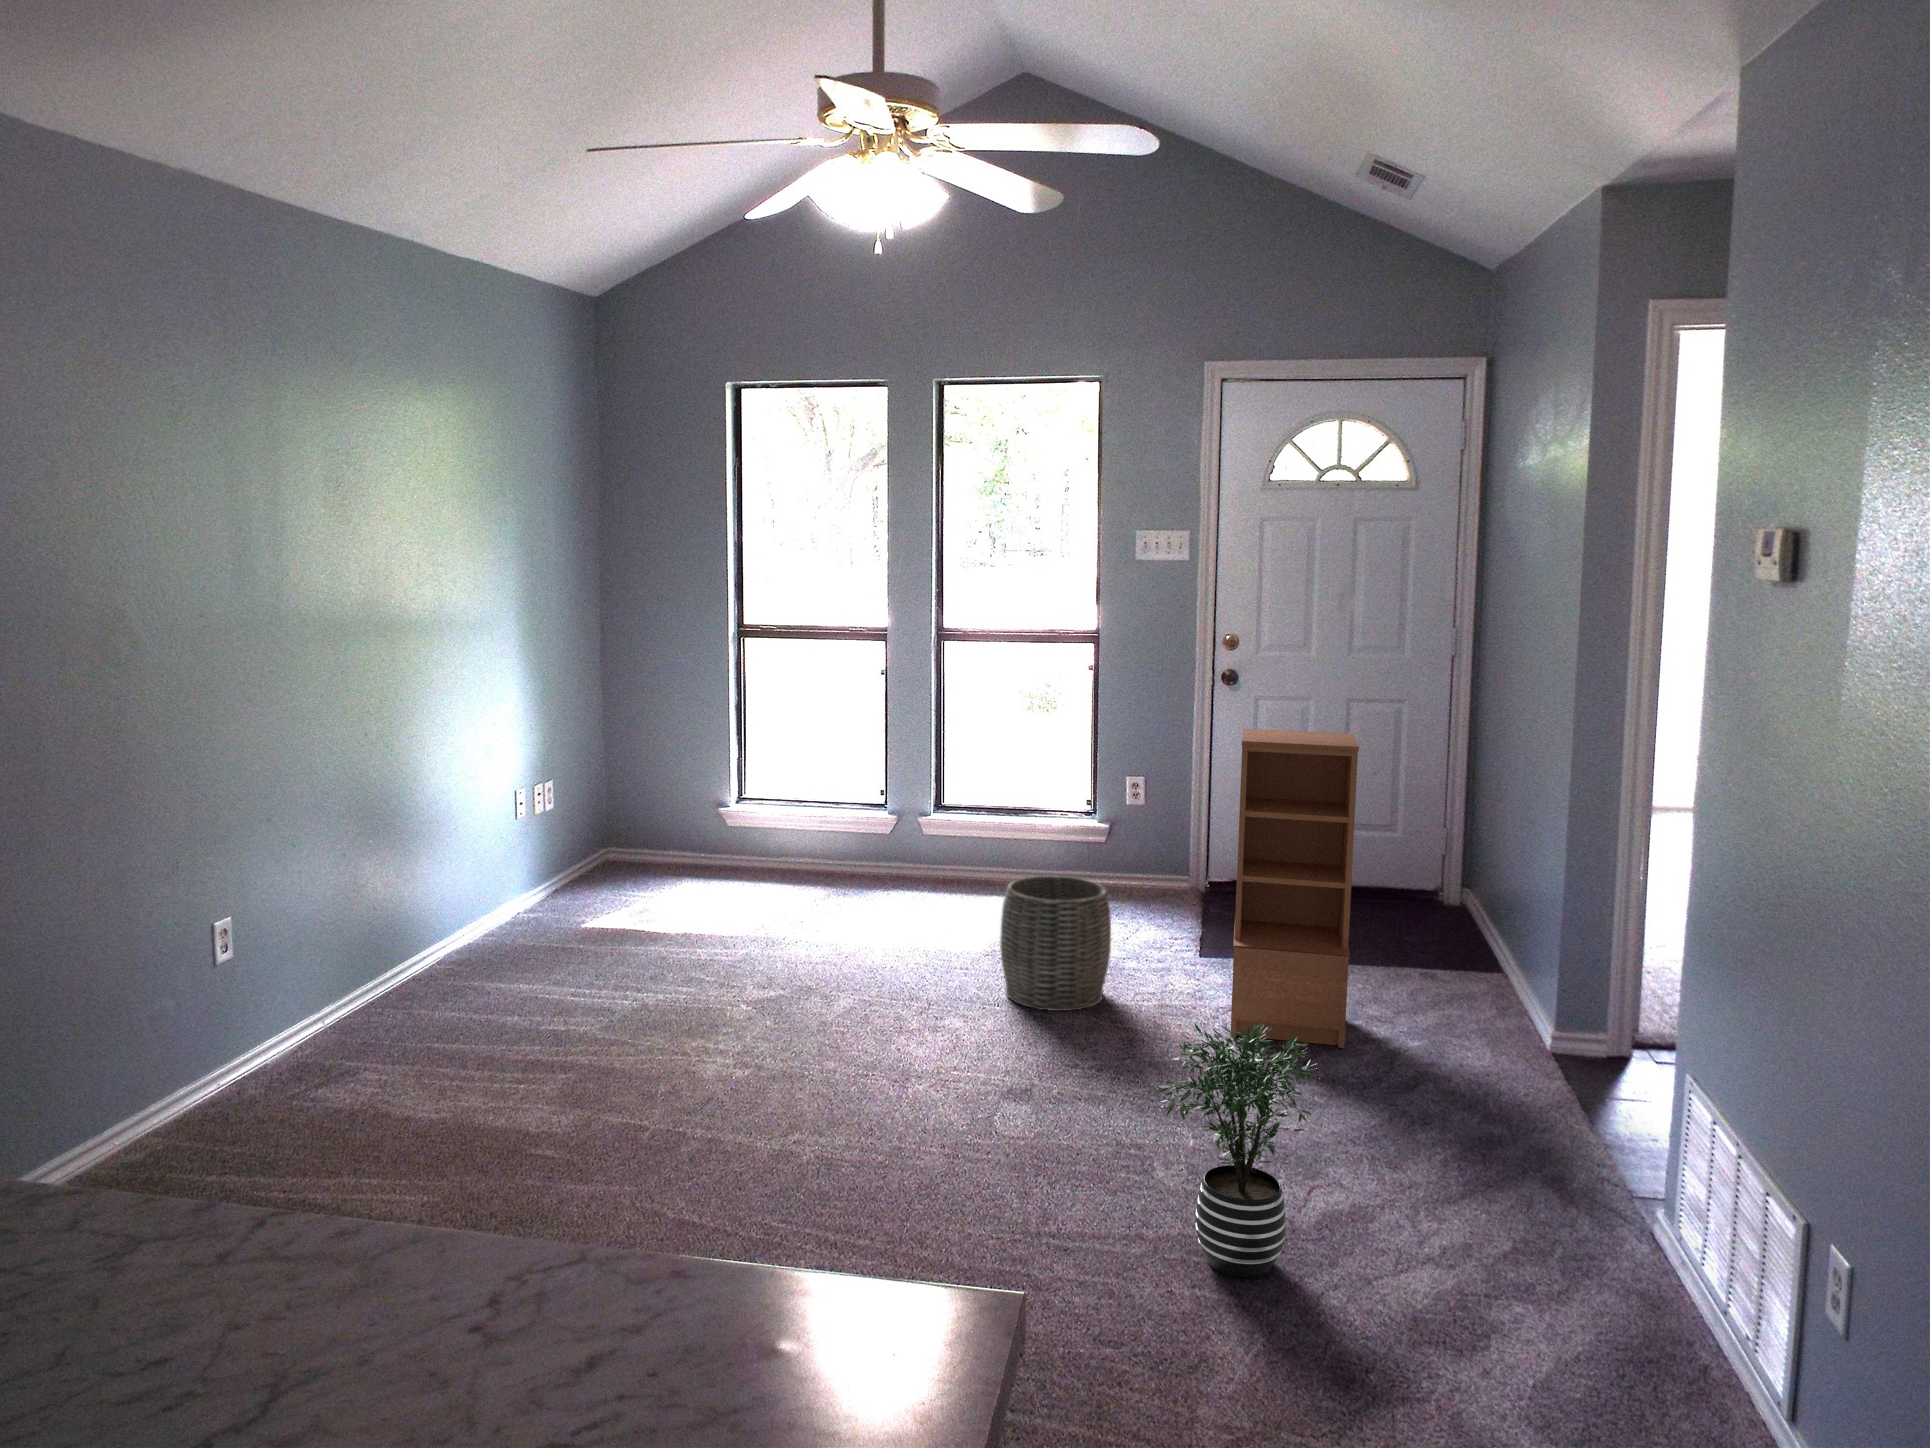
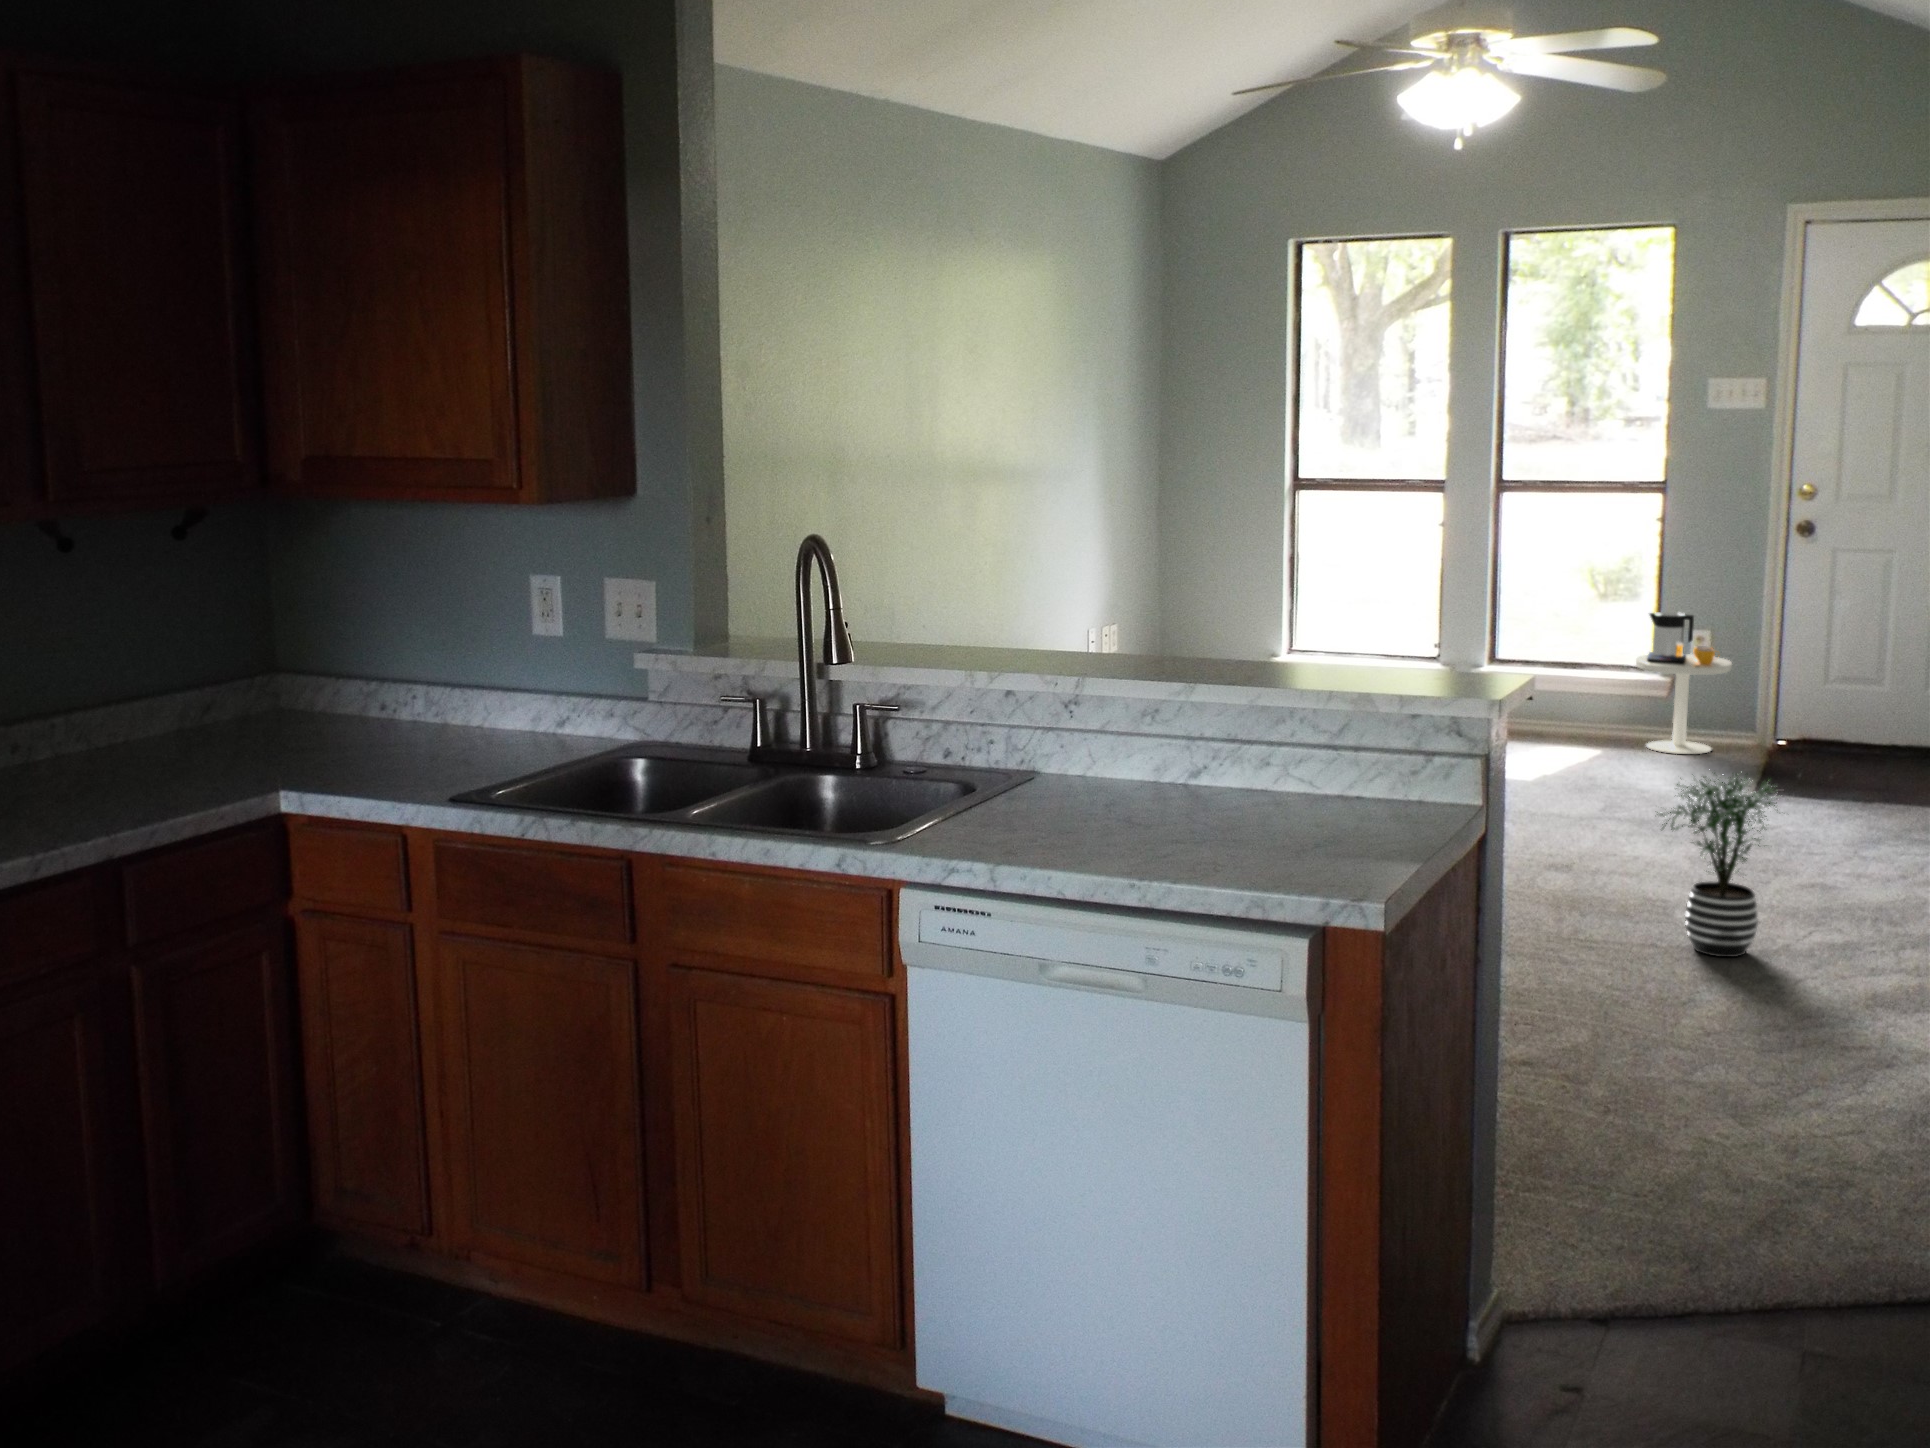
bookcase: present [1231,729,1359,1048] -> none [1760,567,1895,853]
side table: none [1078,761,1167,906] -> present [1636,612,1732,754]
woven basket: present [1000,876,1111,1011] -> none [1547,704,1653,819]

